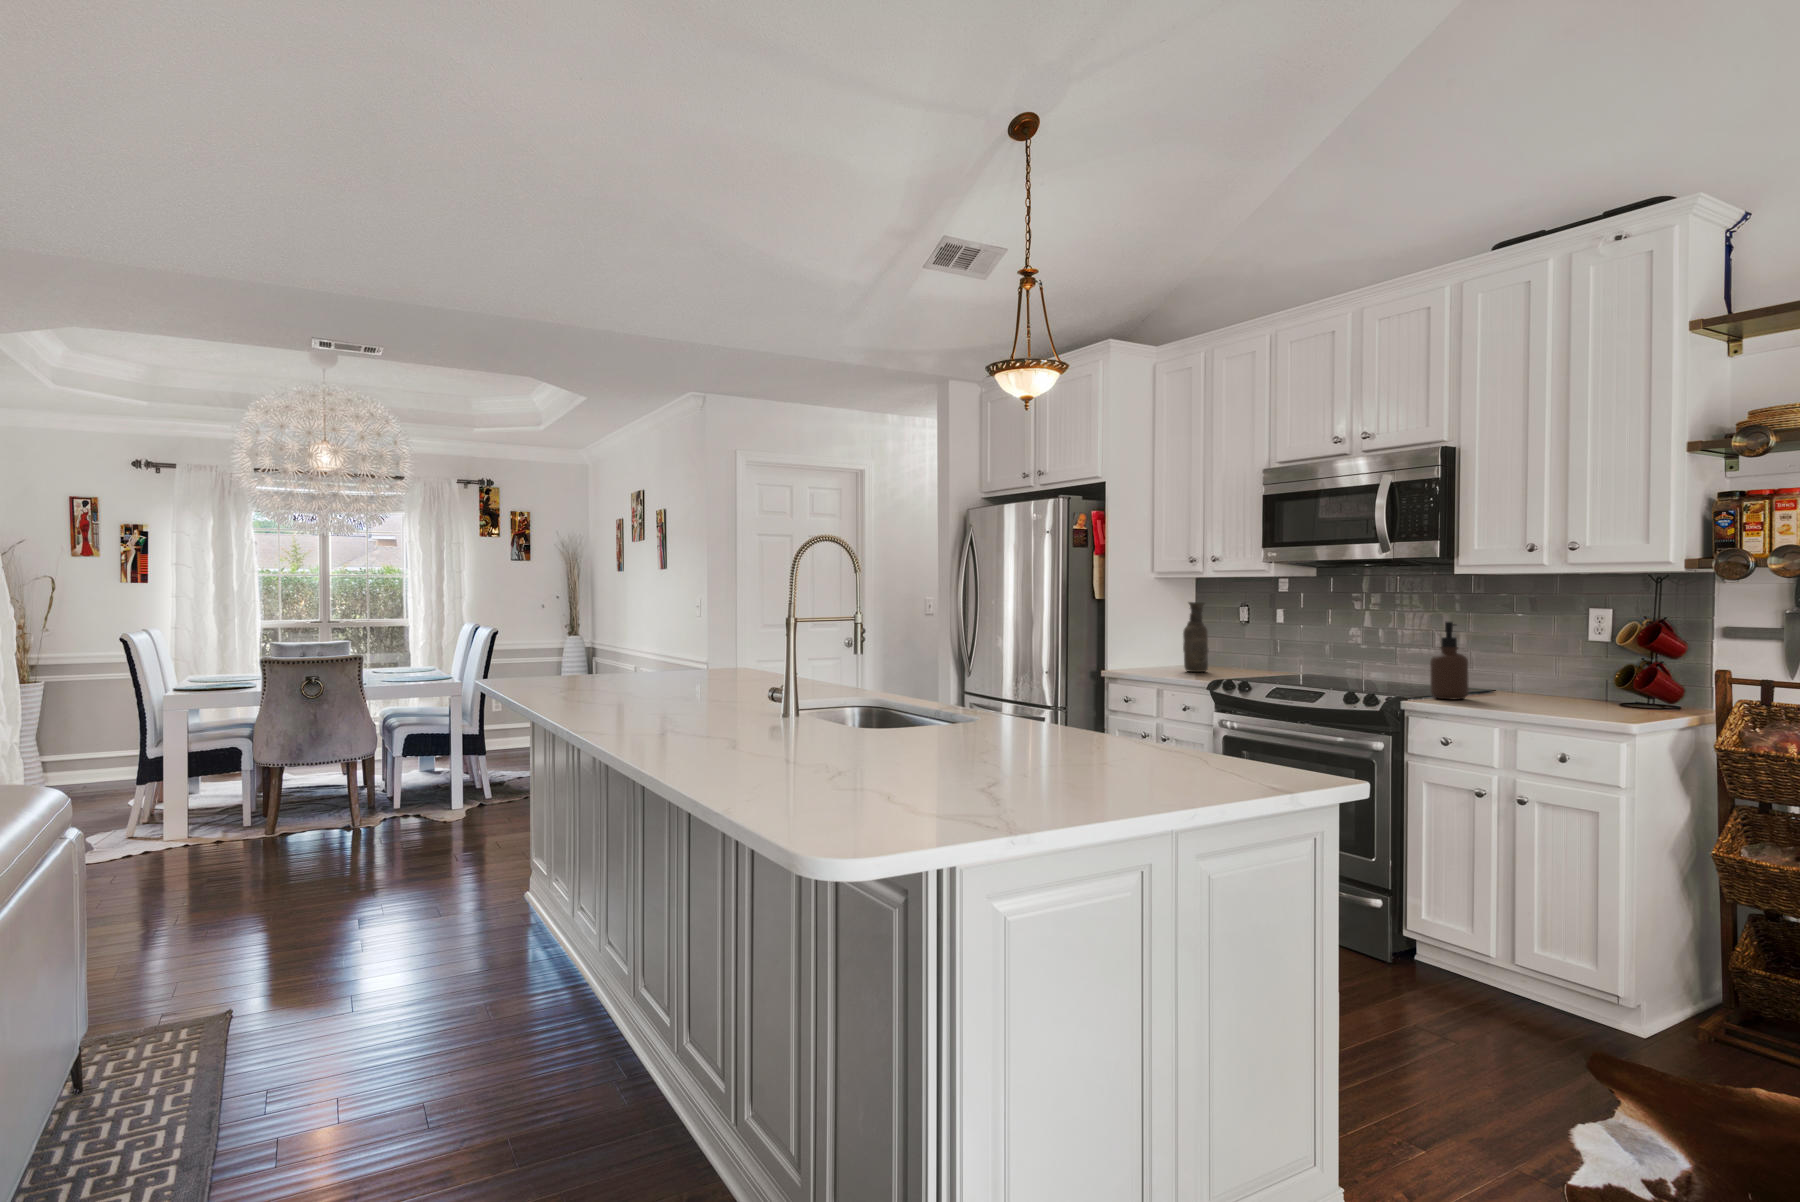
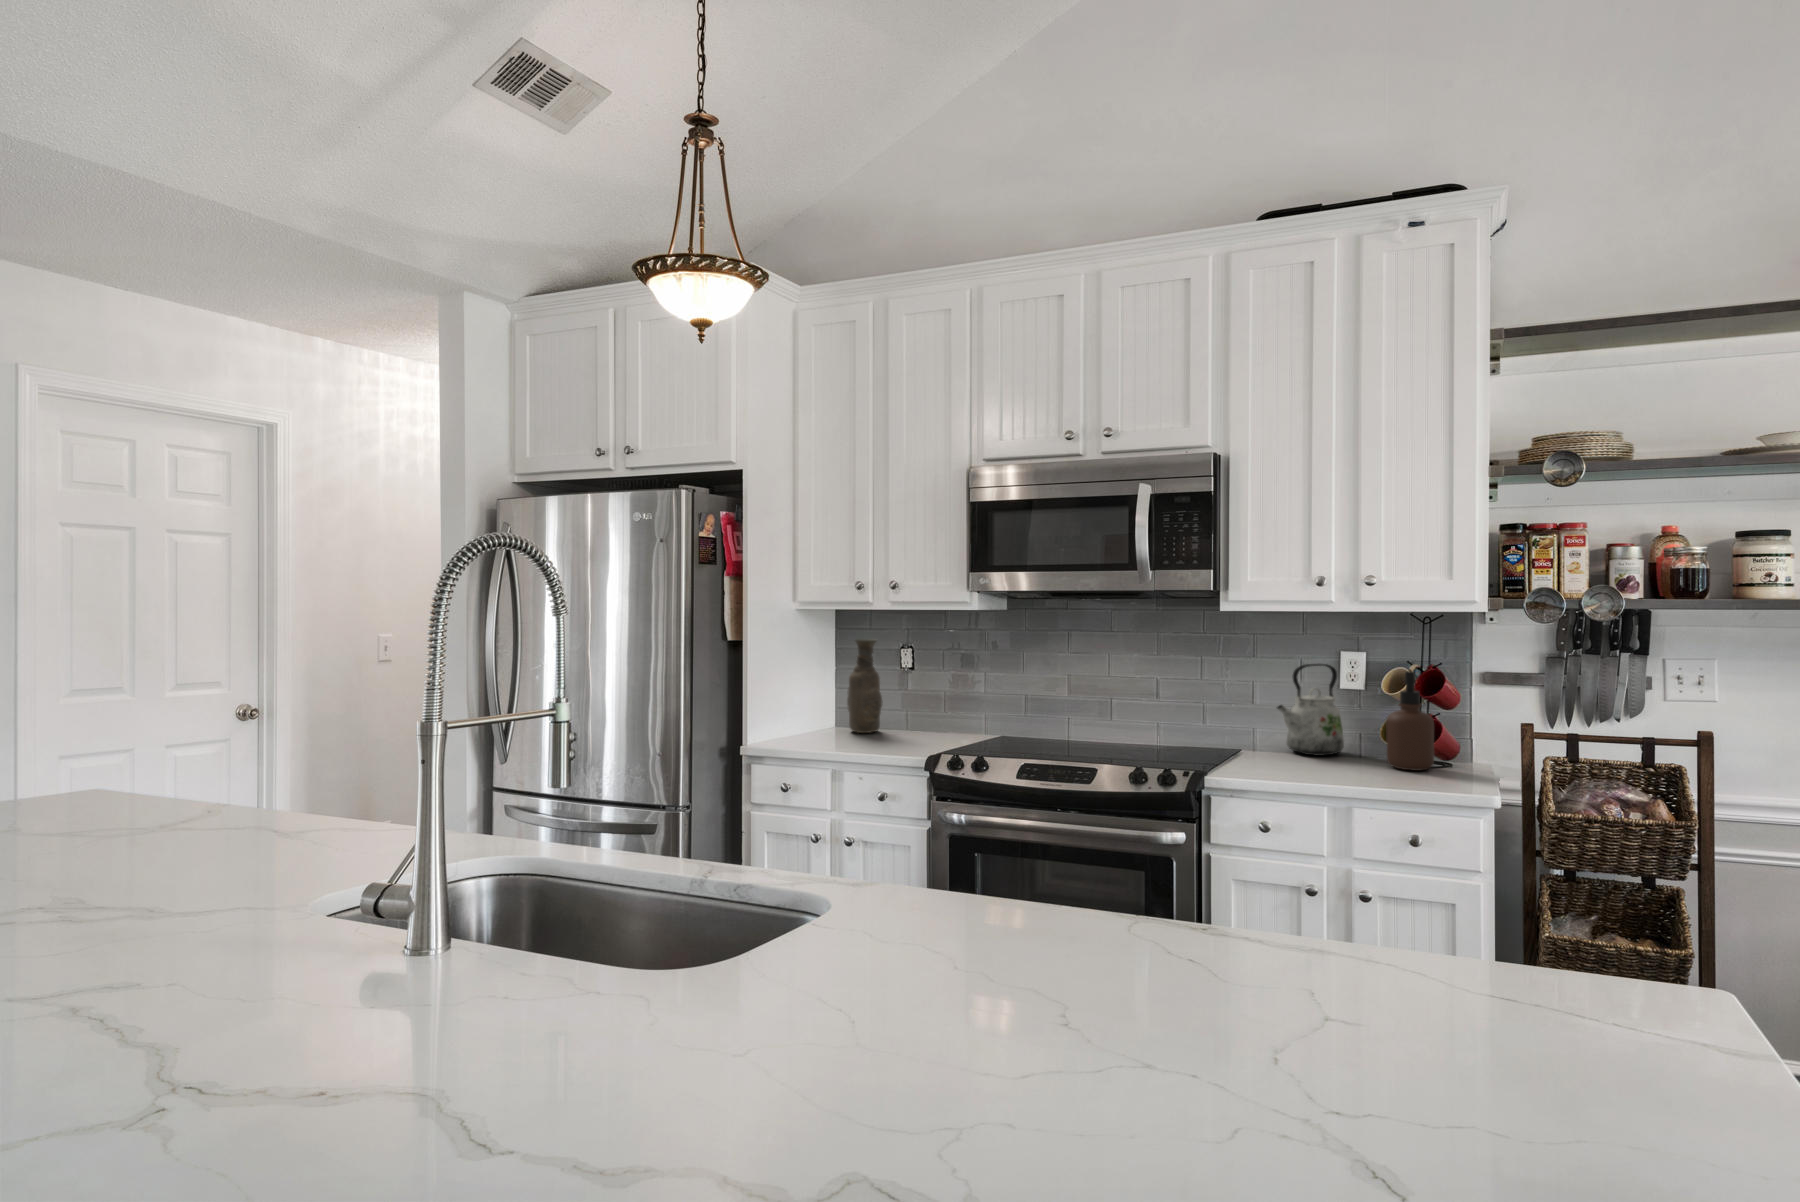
kettle: none [1509,620,1582,698] -> present [1277,664,1344,755]
soap dispenser: present [1430,622,1469,699] -> present [1386,671,1434,771]

